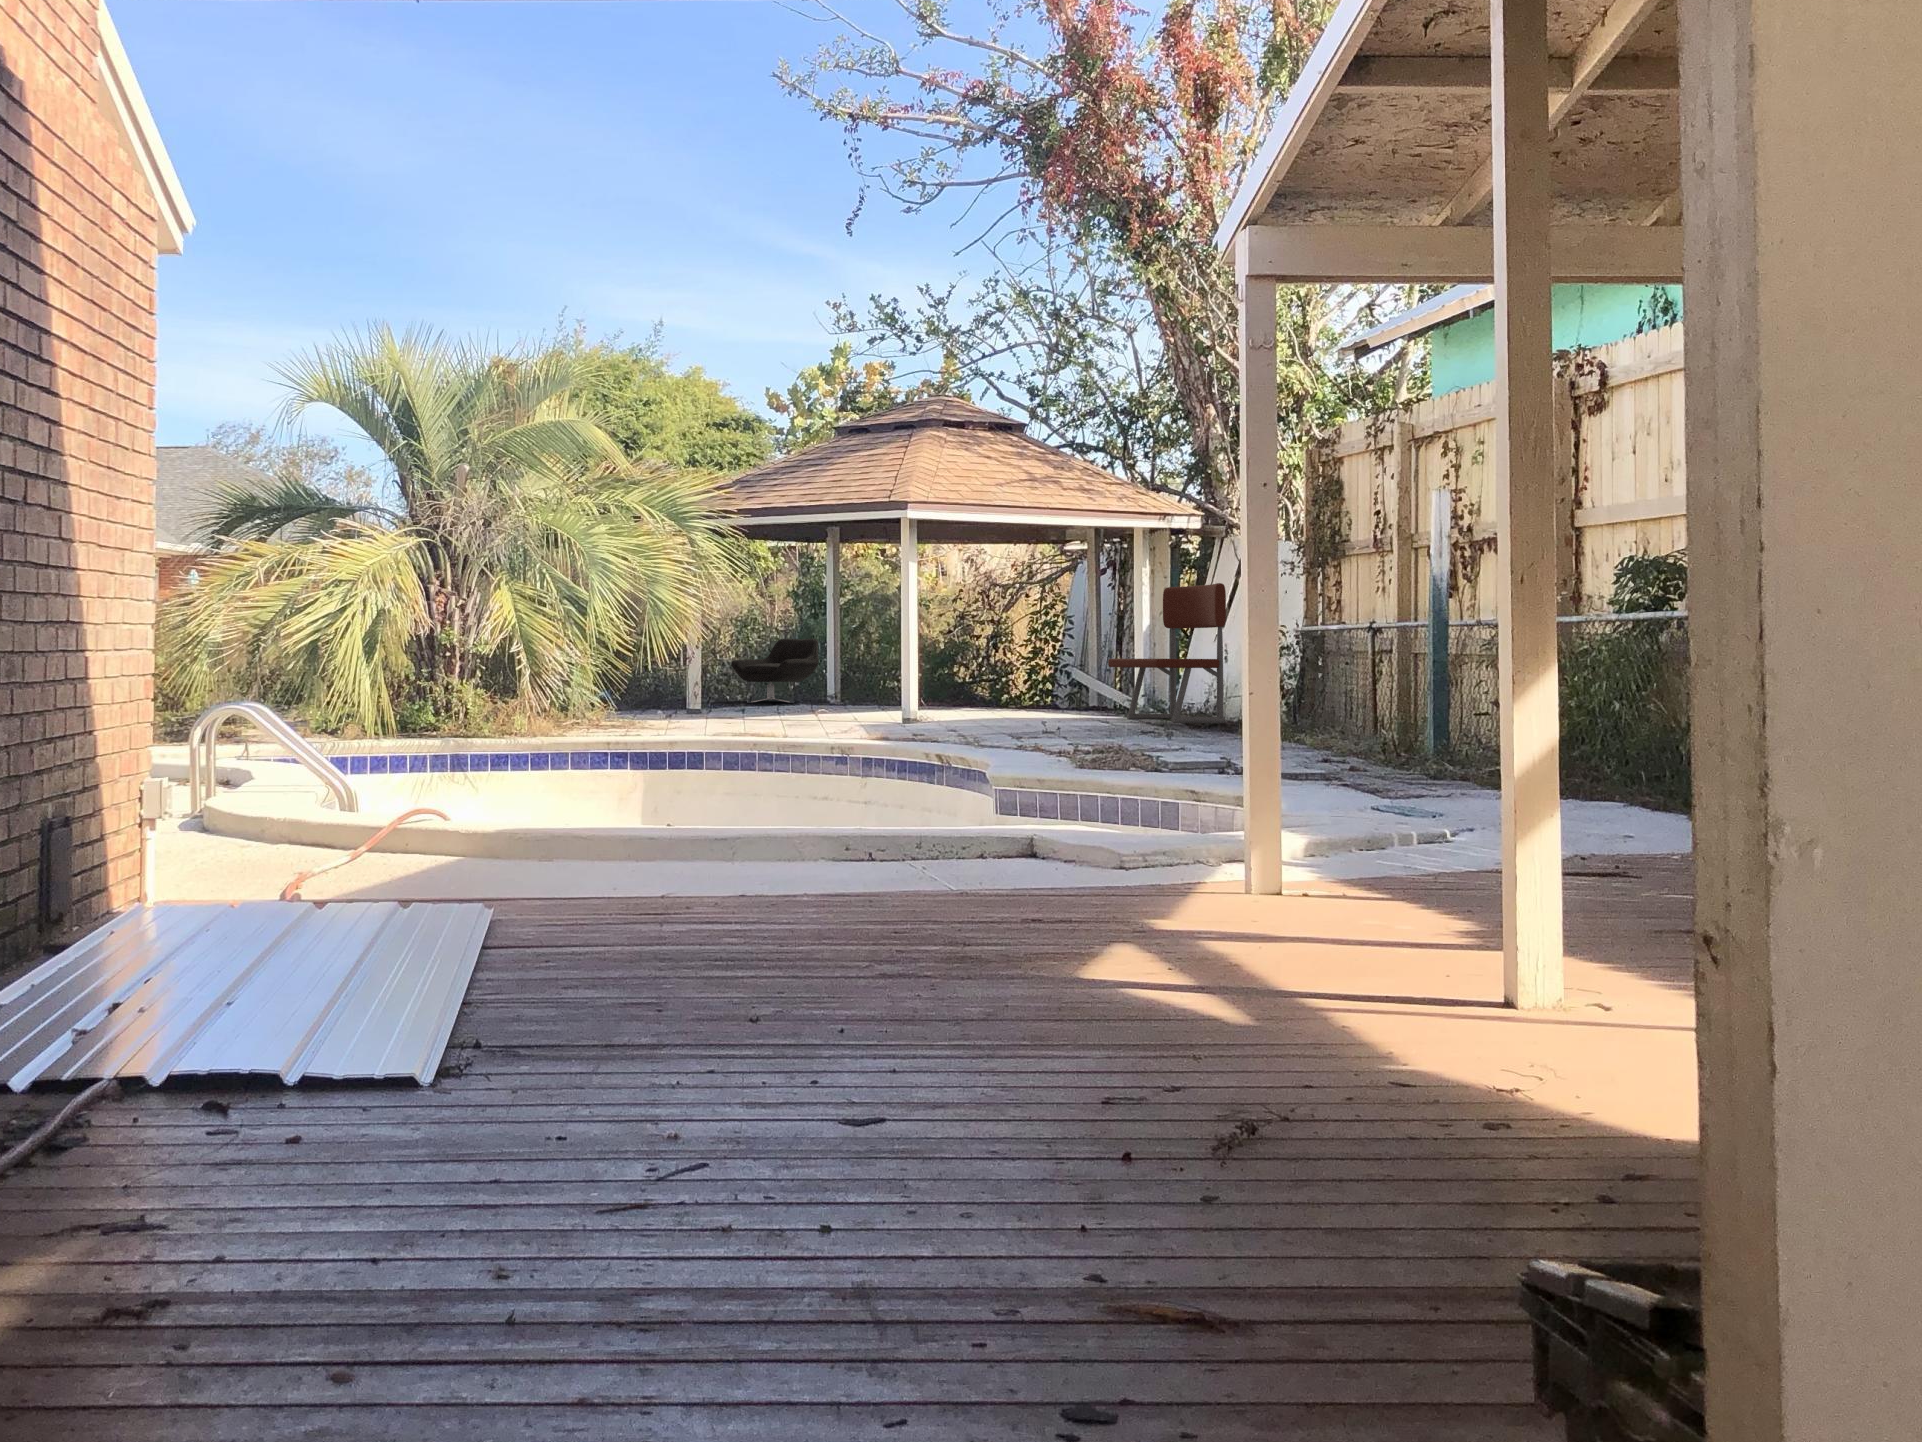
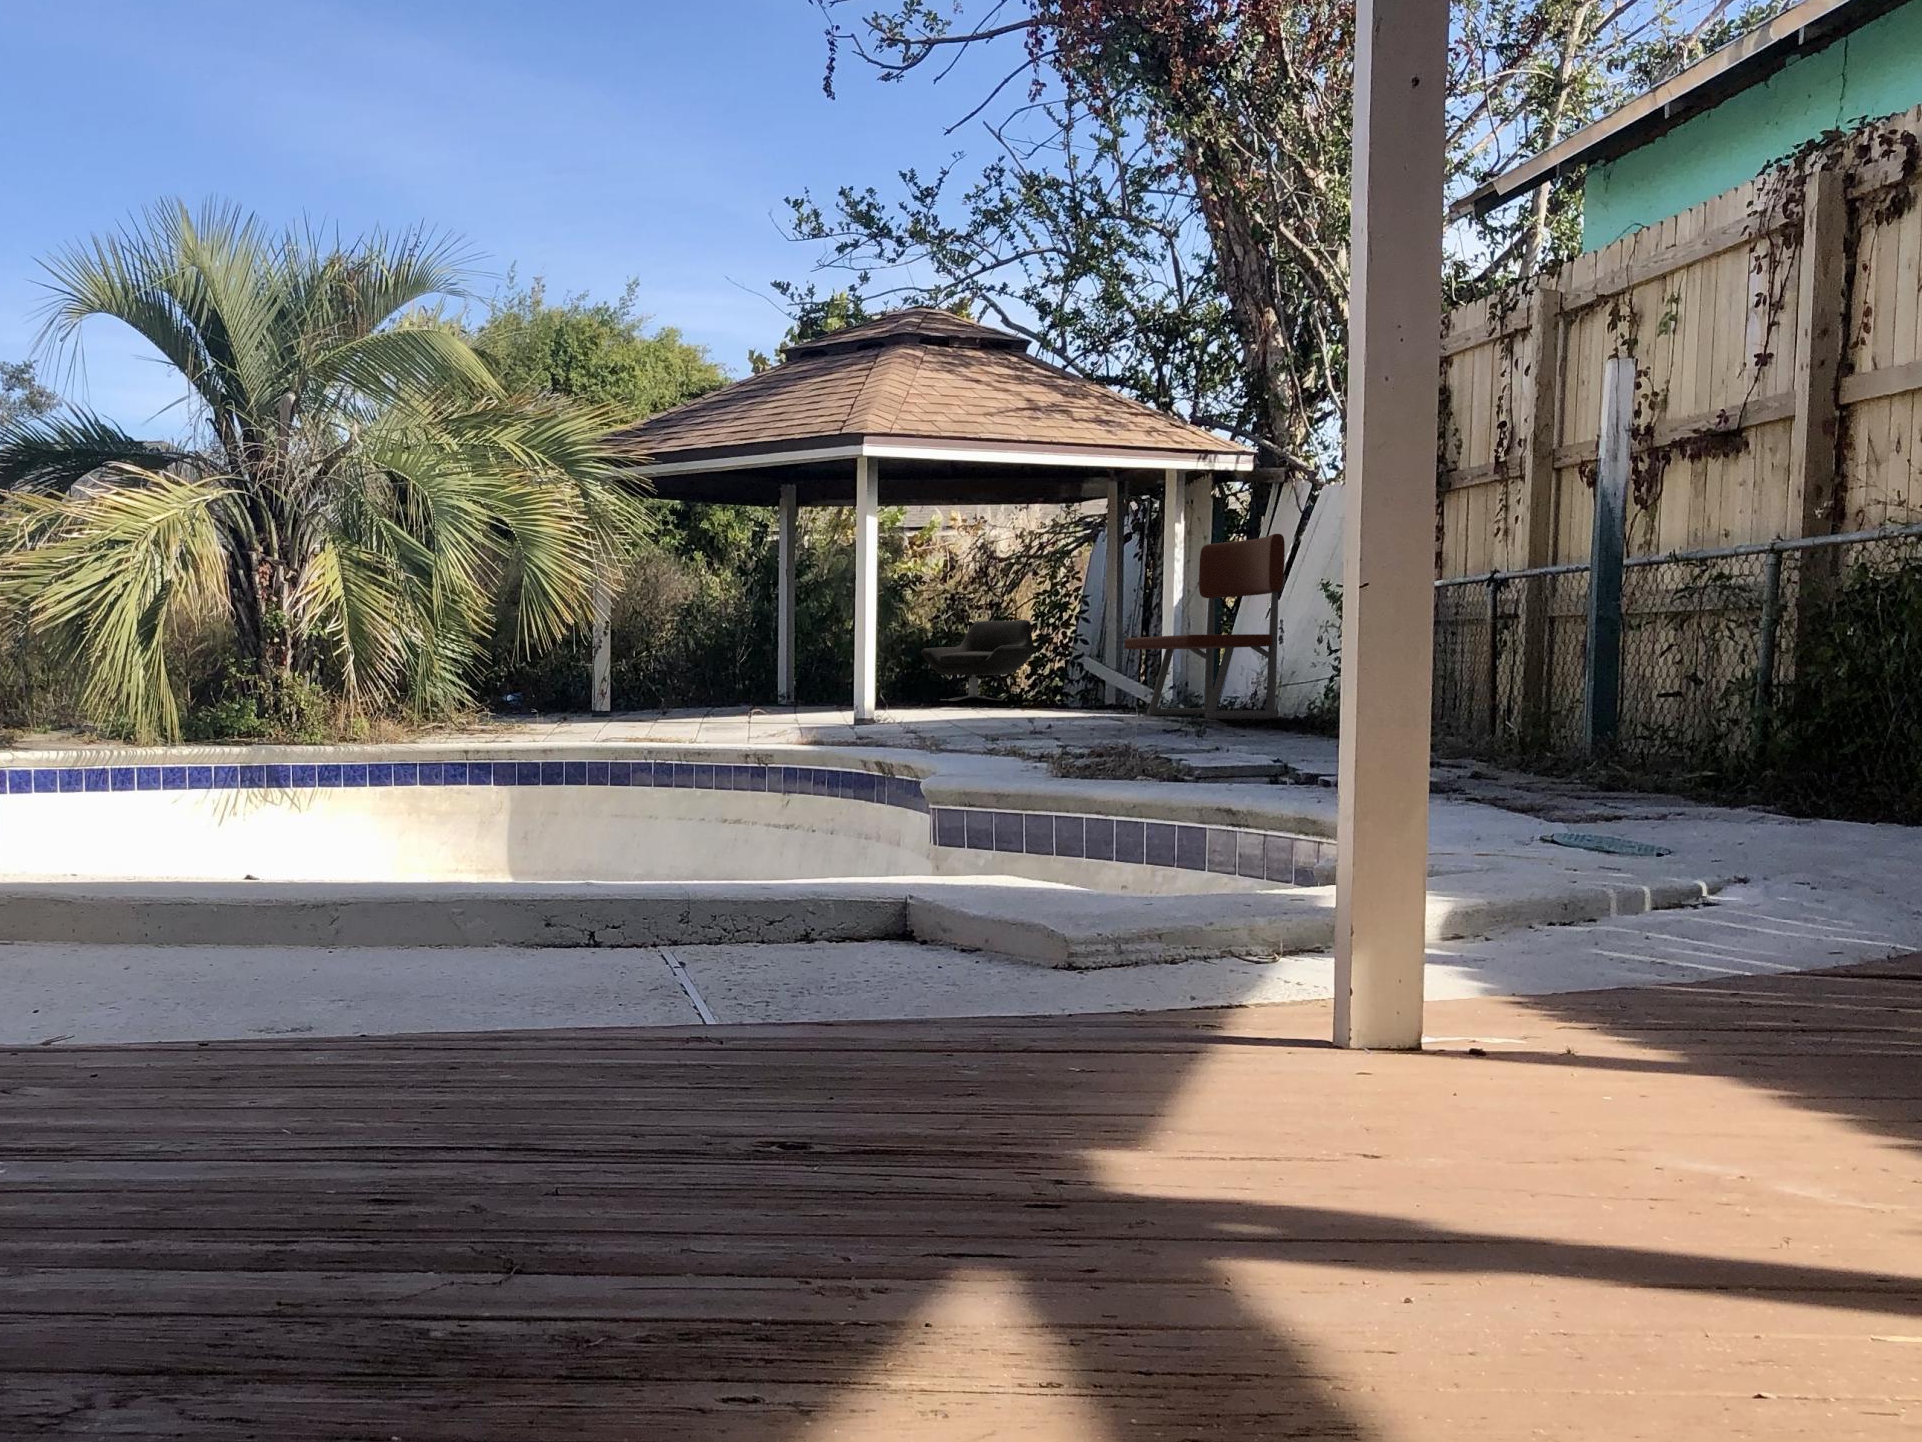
lounge chair: present [731,638,819,702] -> present [921,620,1034,701]

